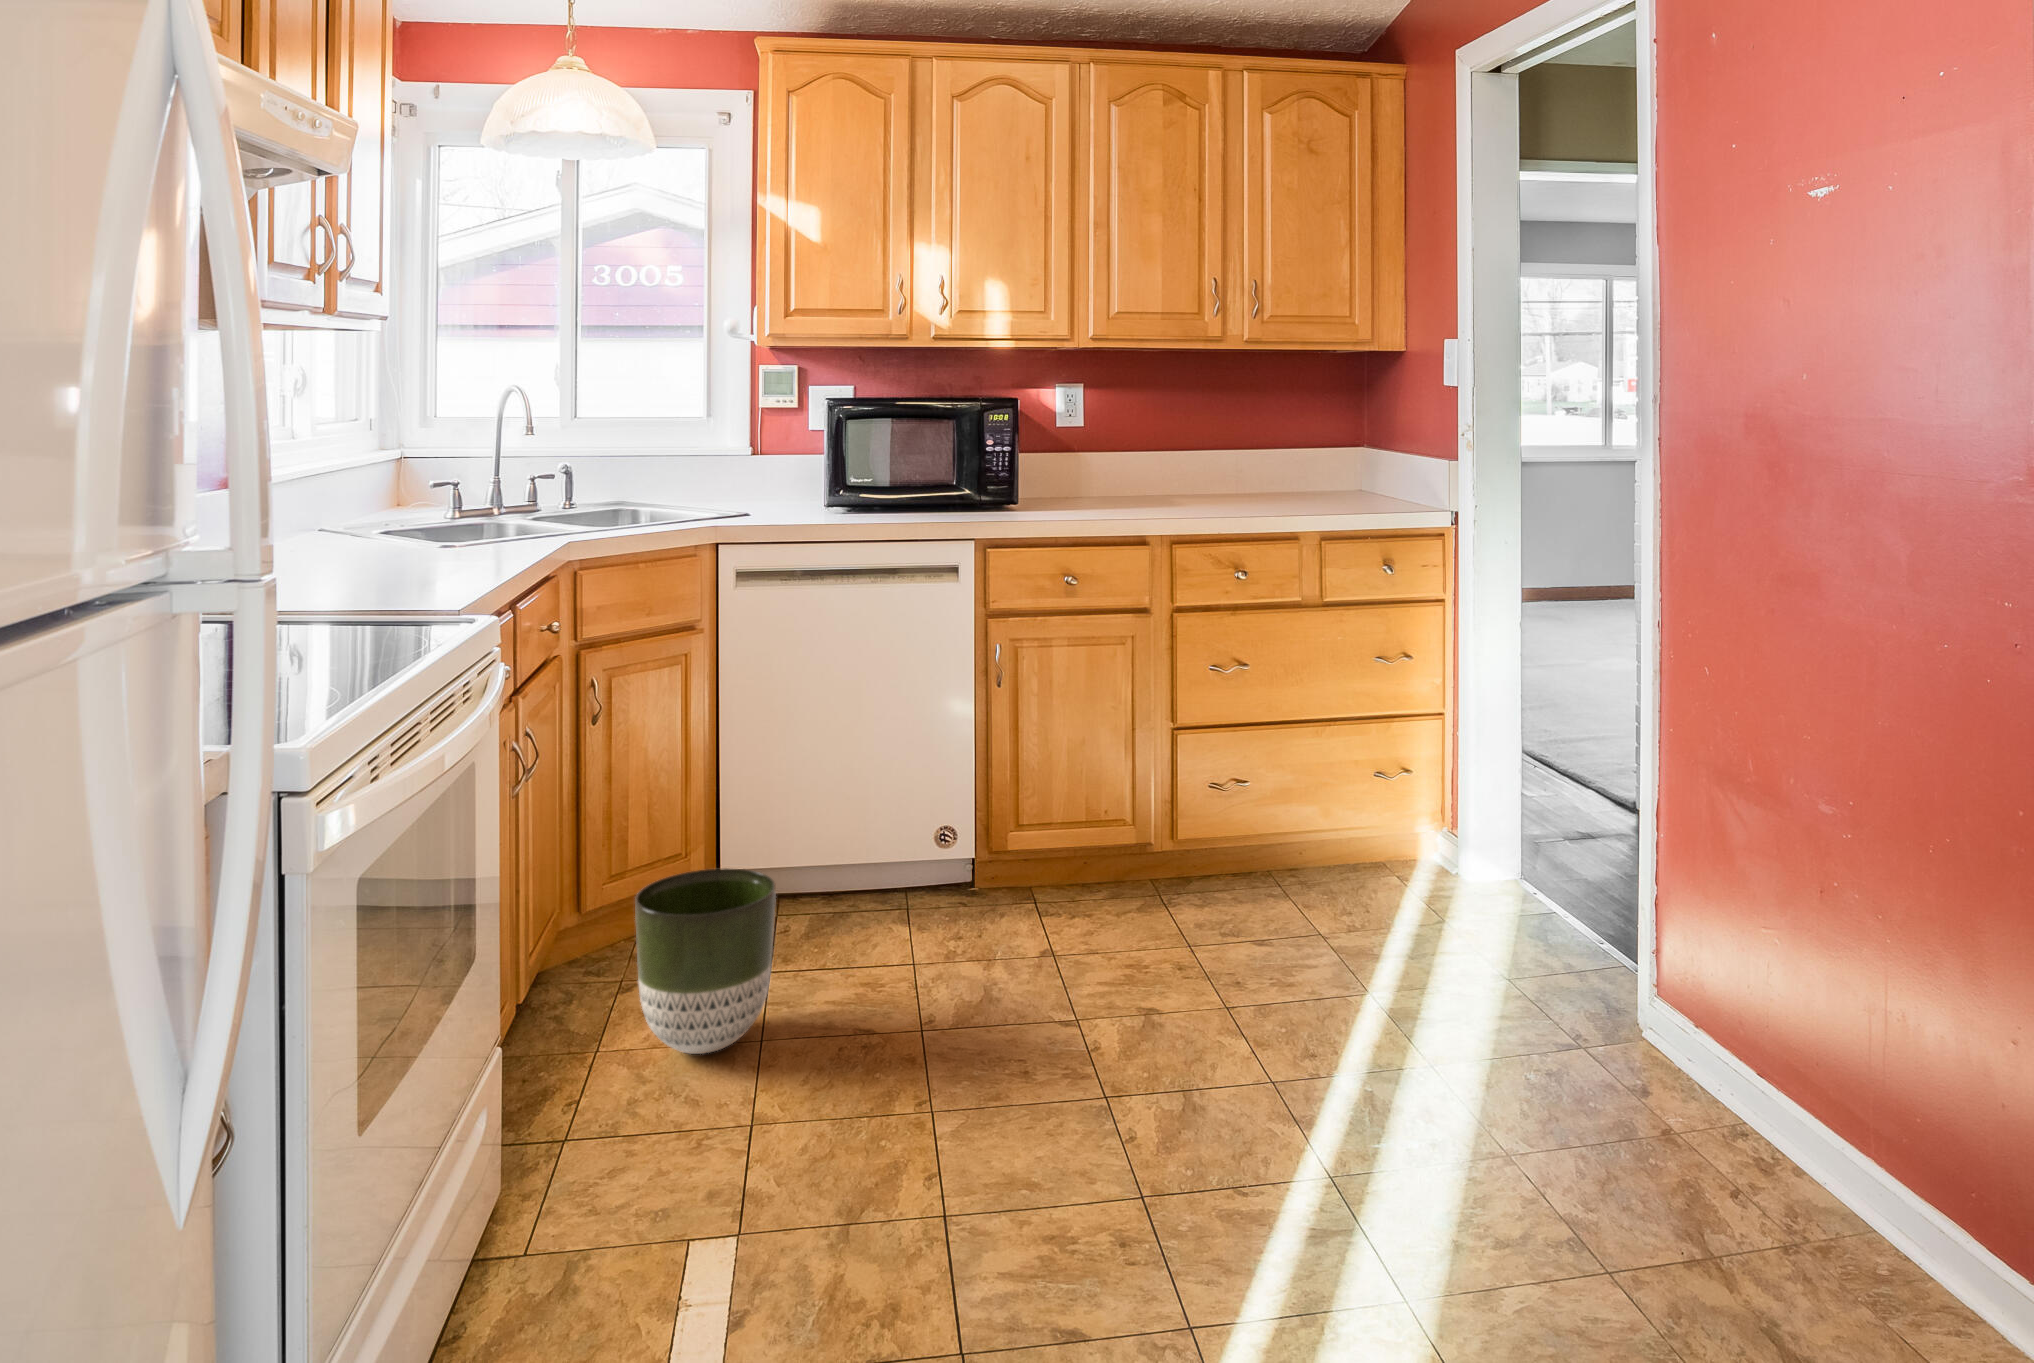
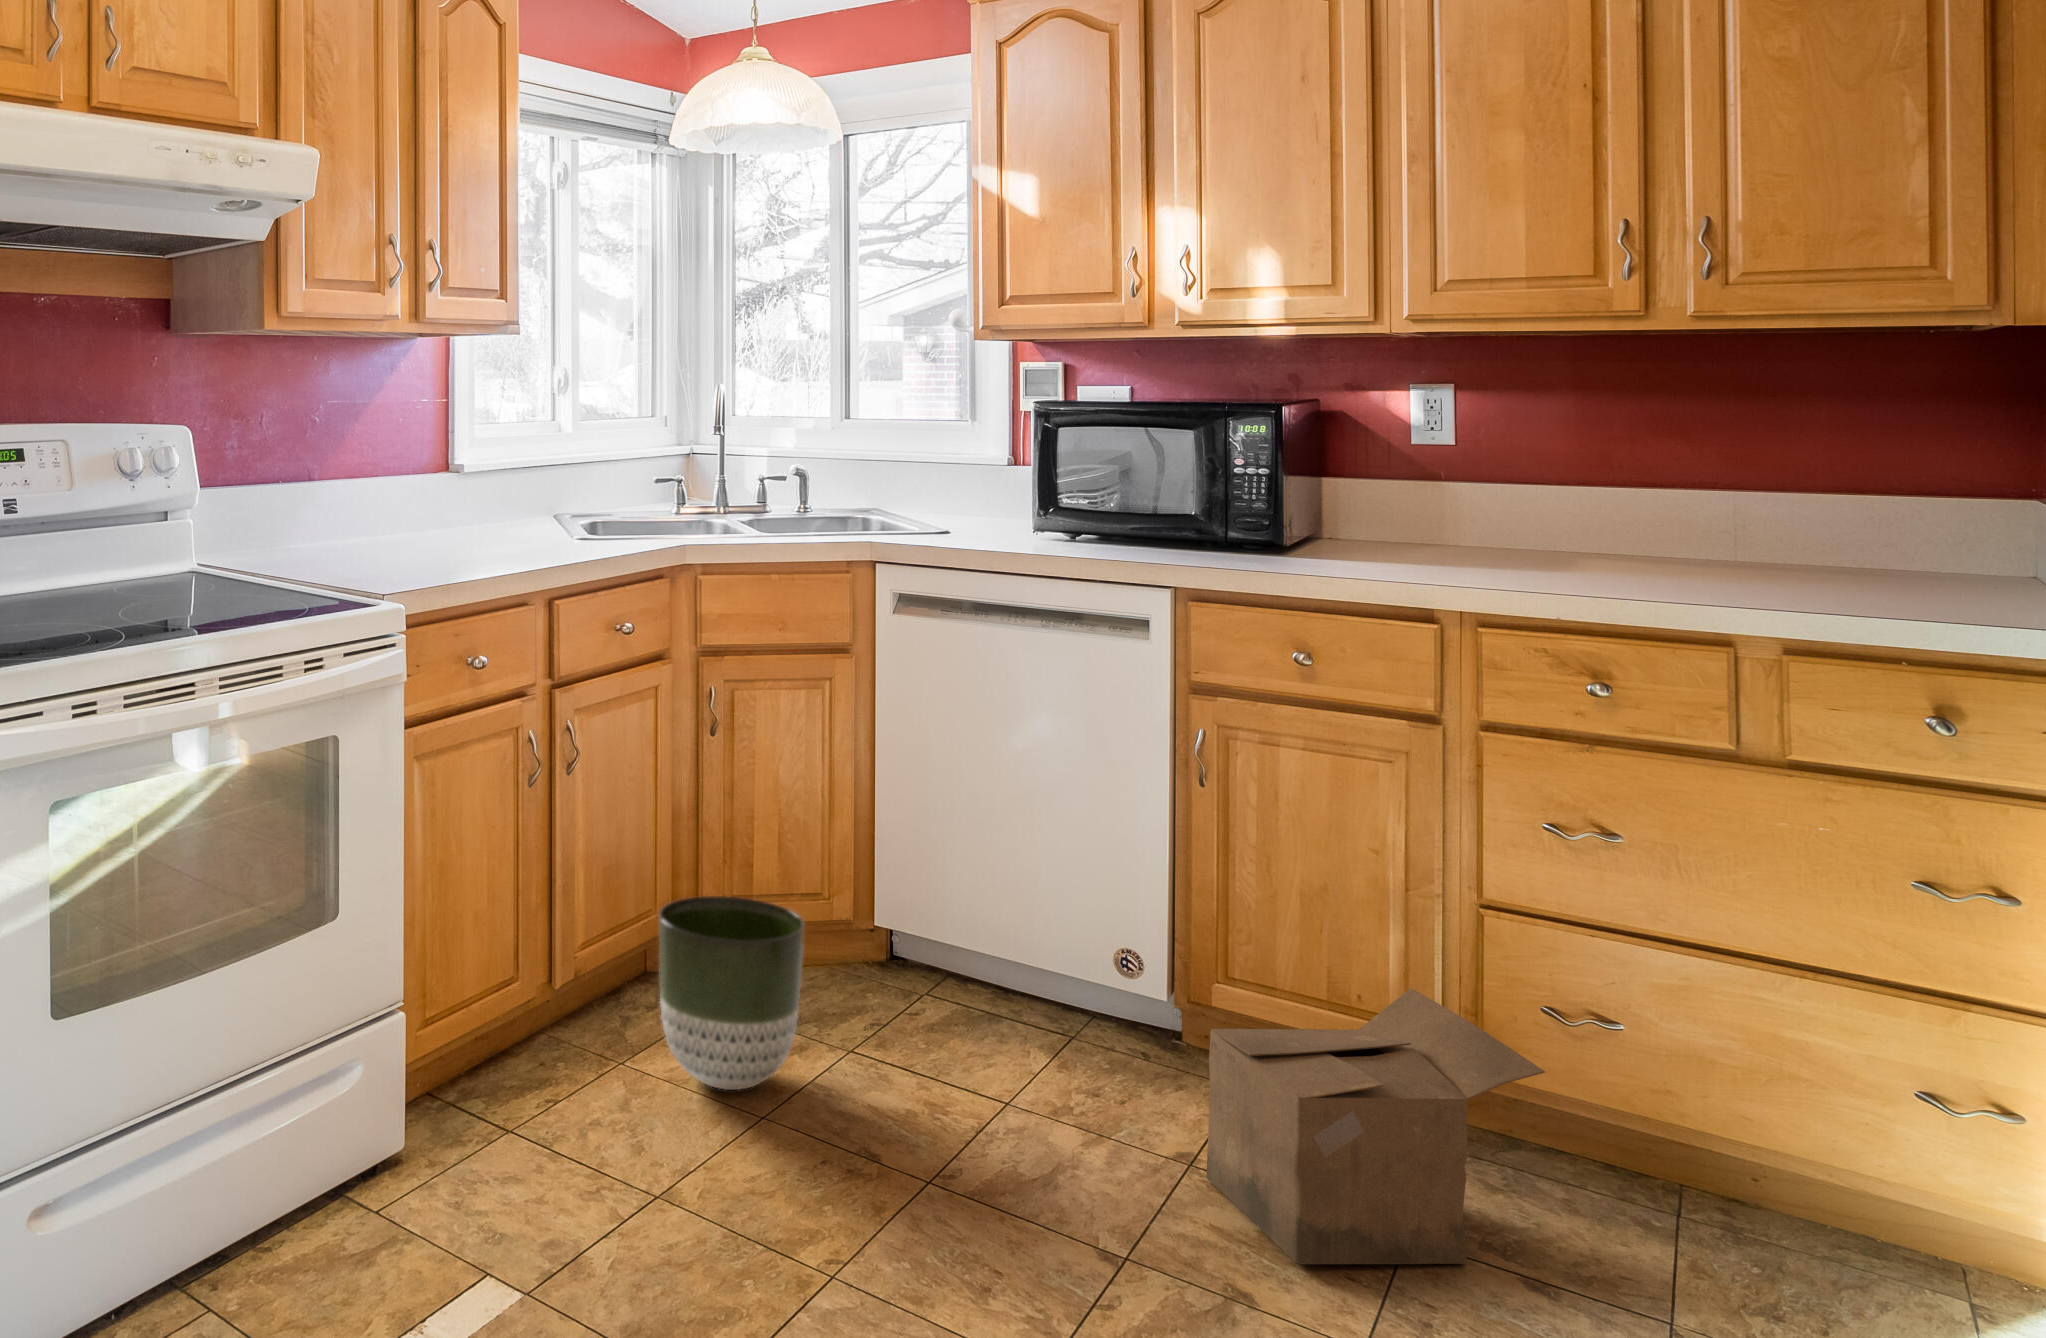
cardboard box: none [1076,791,1259,993] -> present [1206,988,1545,1264]

